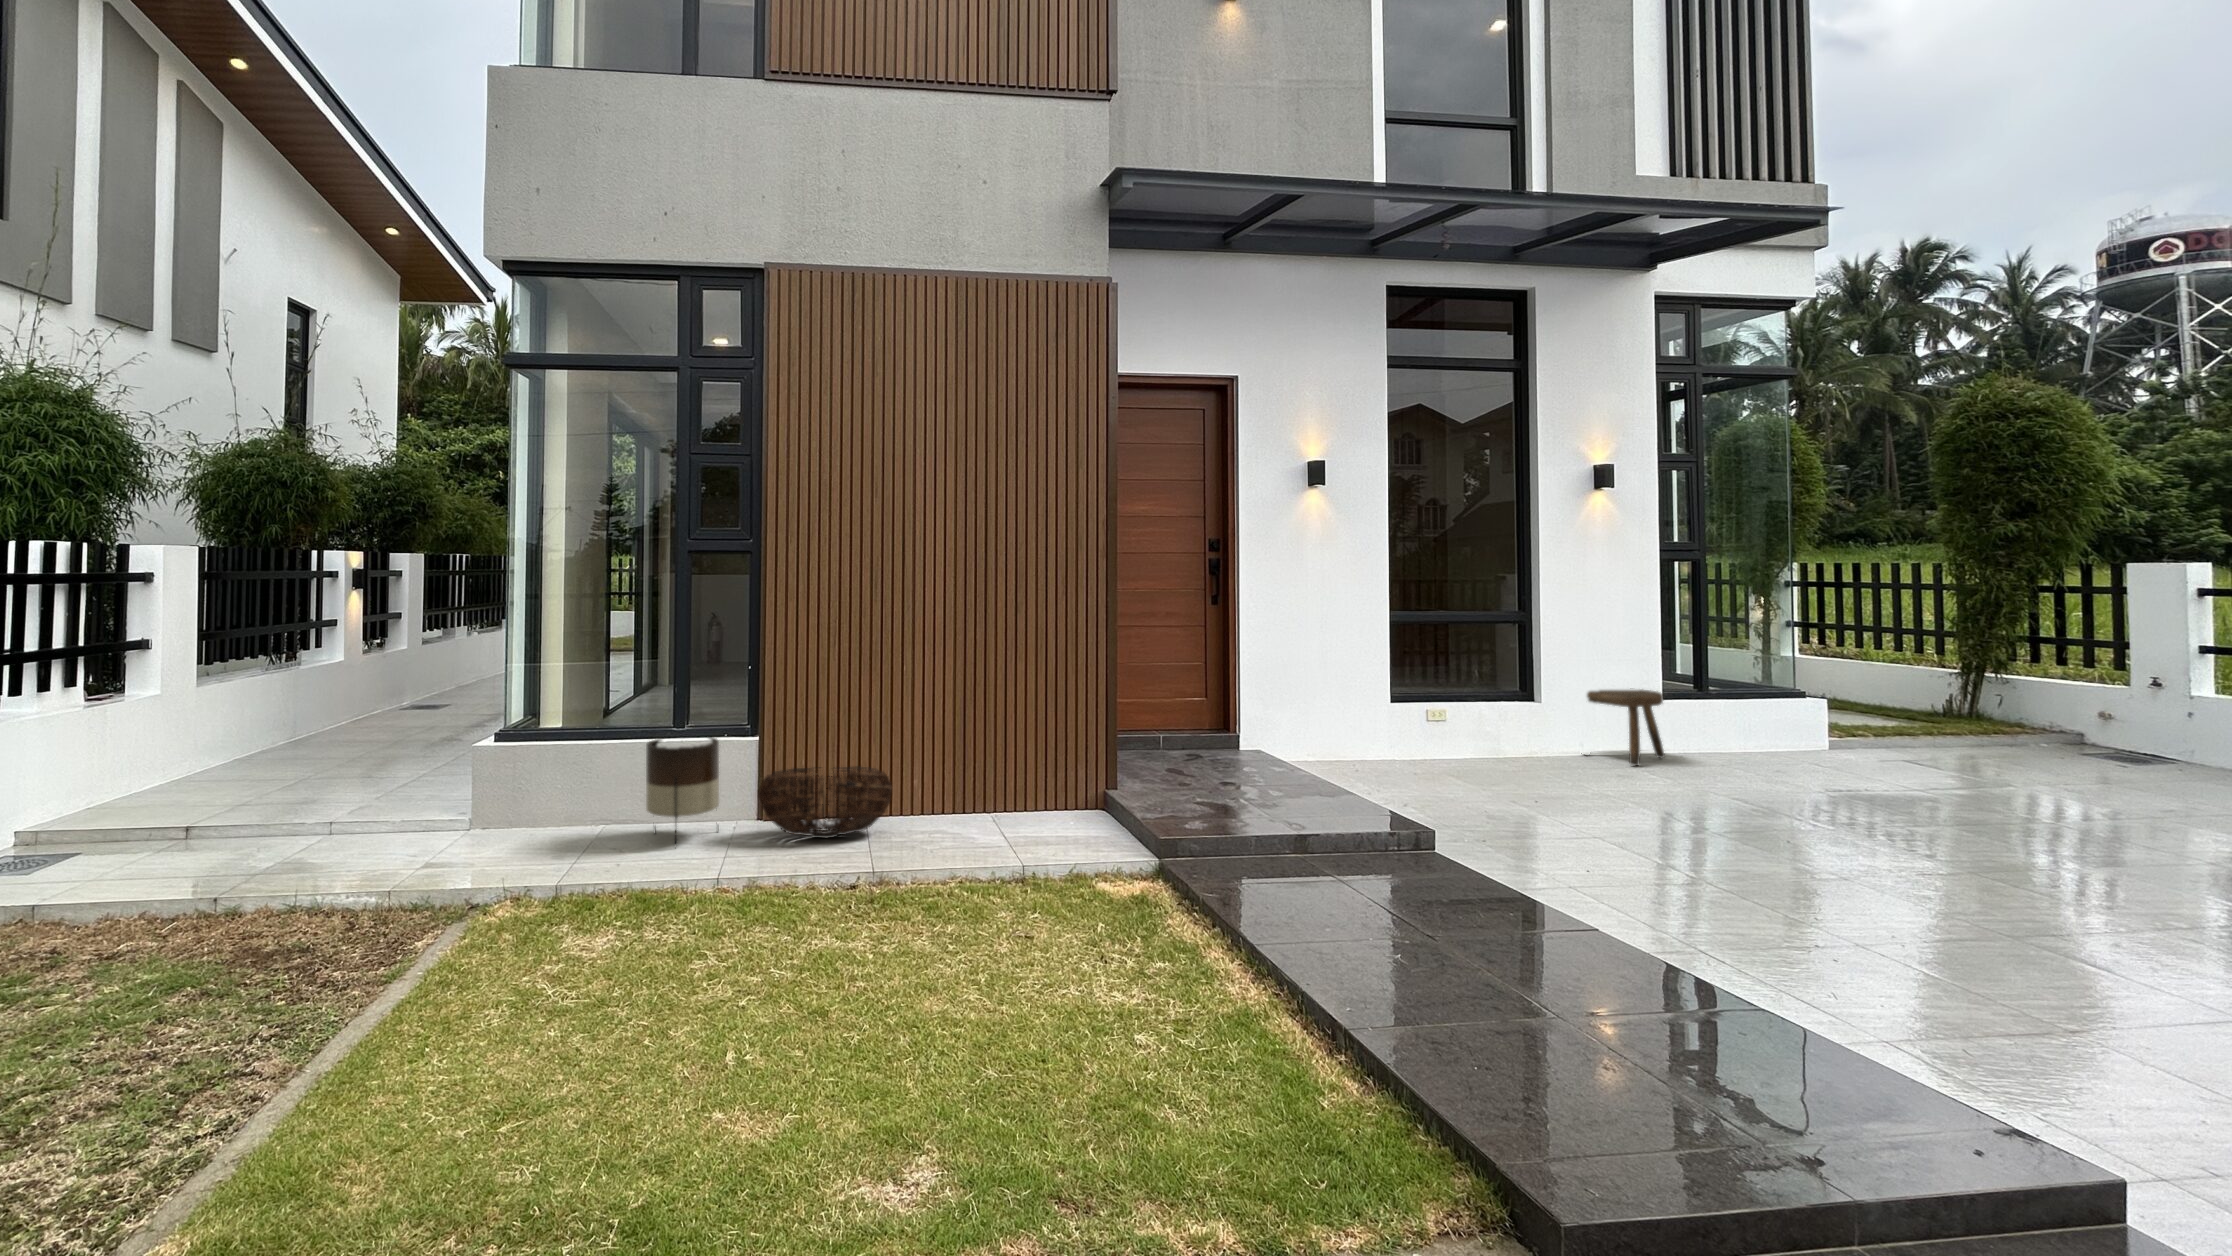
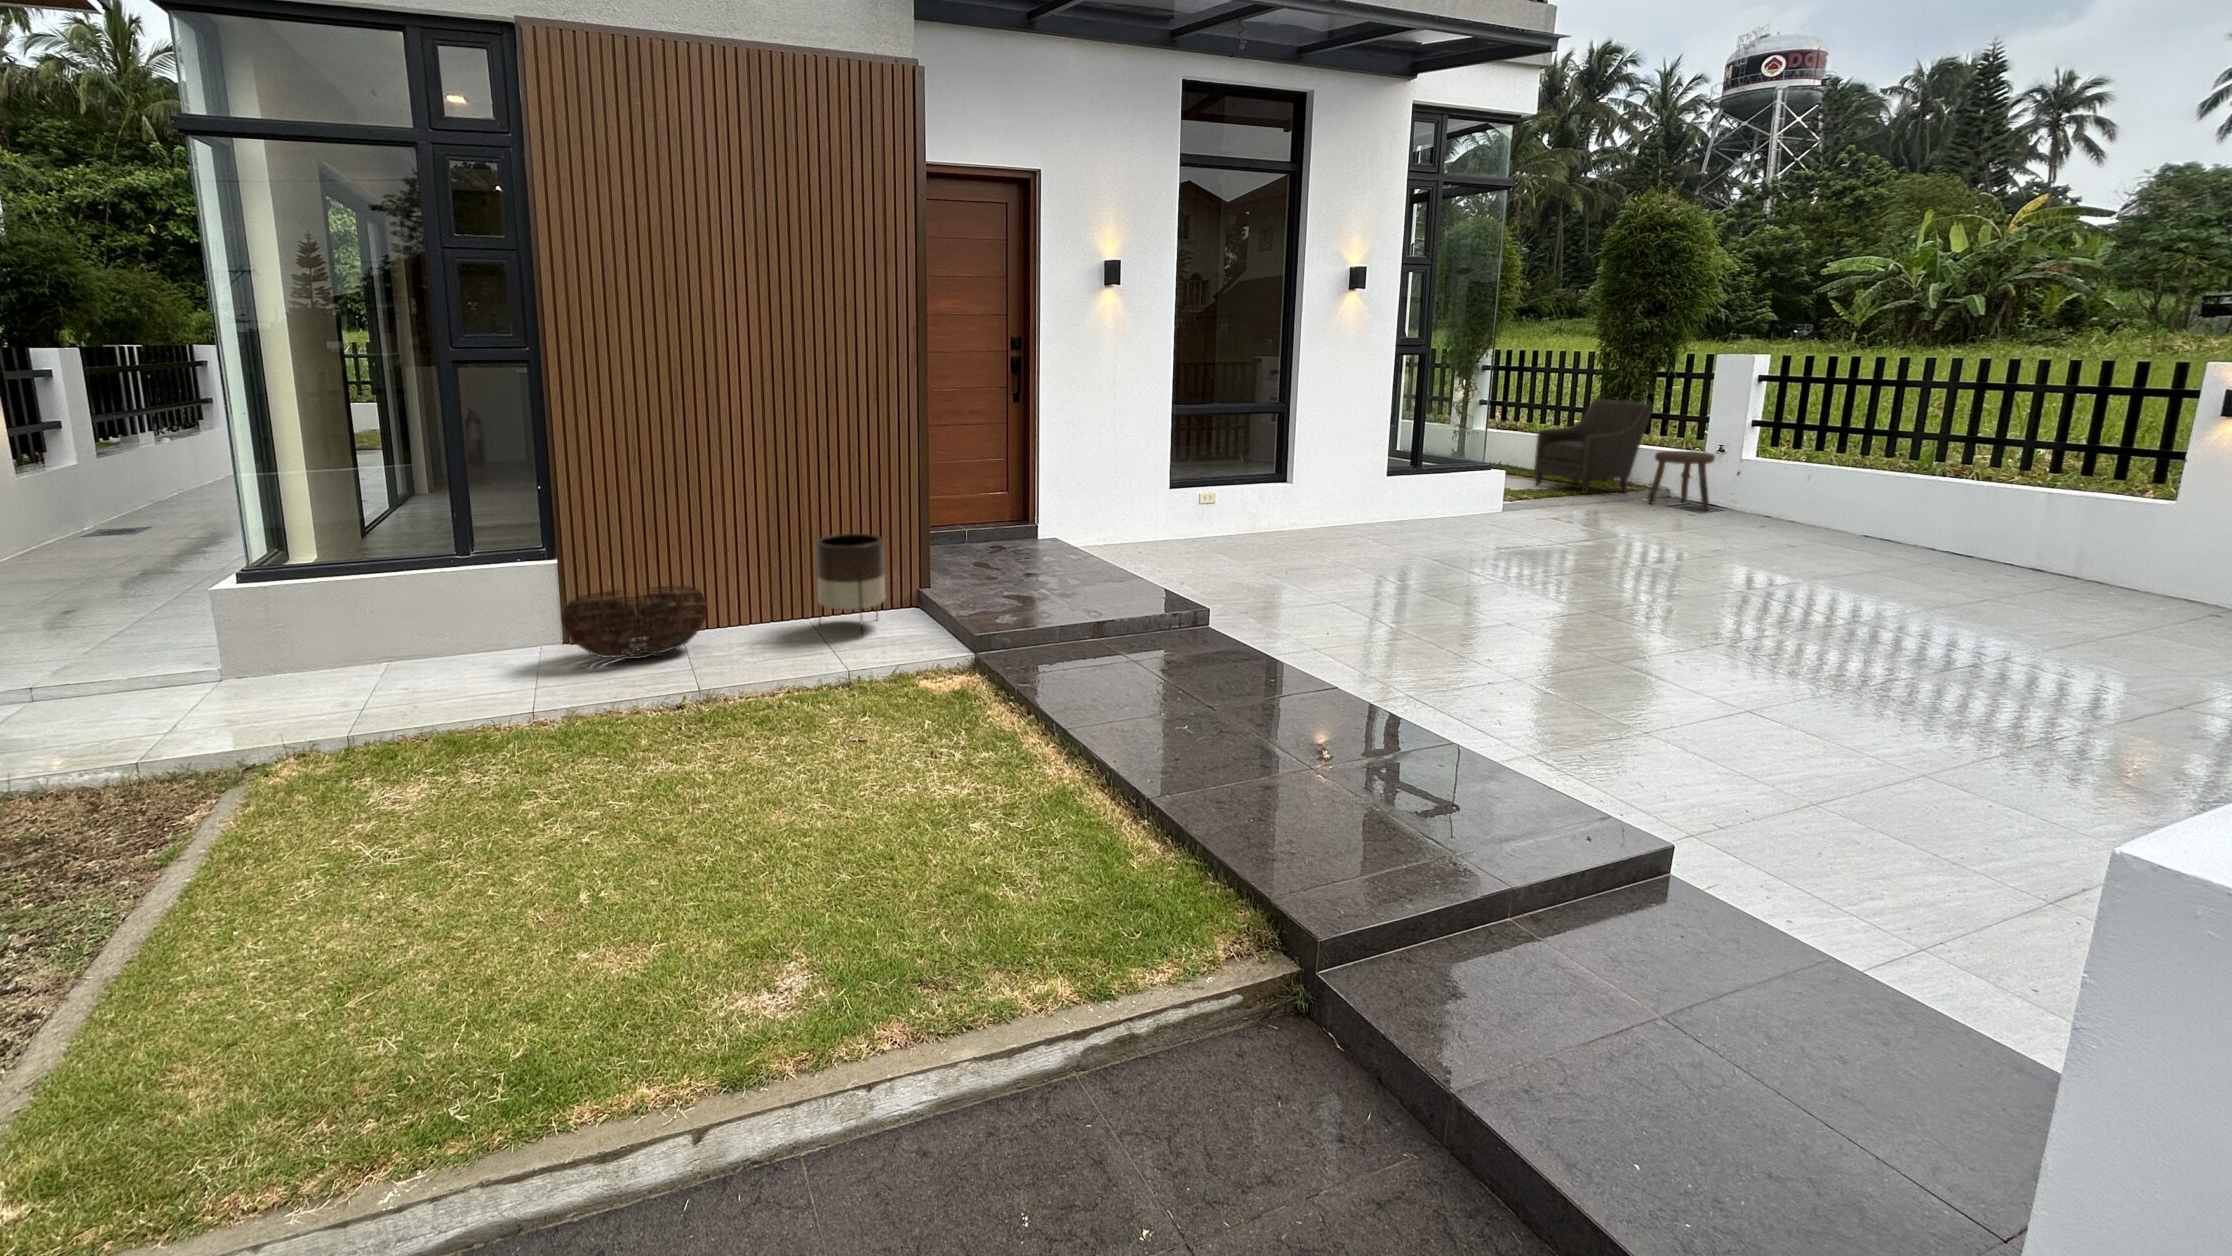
chair: none [1873,620,2040,736] -> present [1534,400,1653,495]
stool: present [1587,690,1665,766] -> present [1648,451,1715,510]
planter: present [646,737,719,831] -> present [816,534,886,625]

